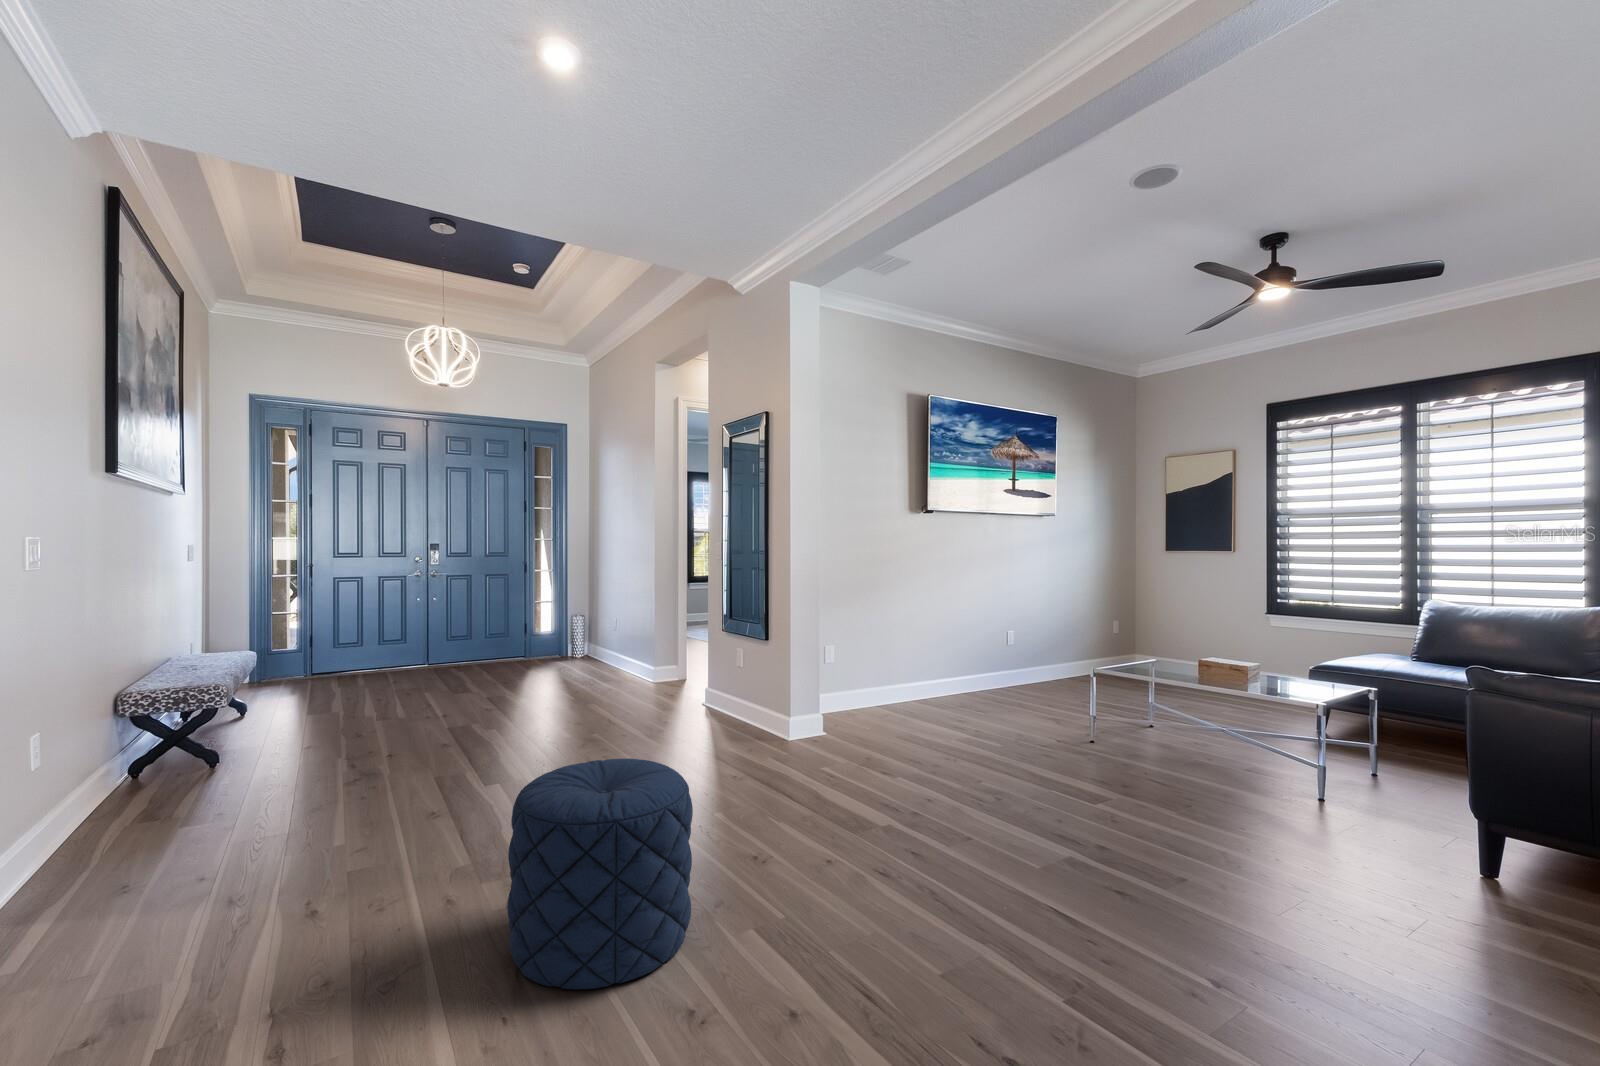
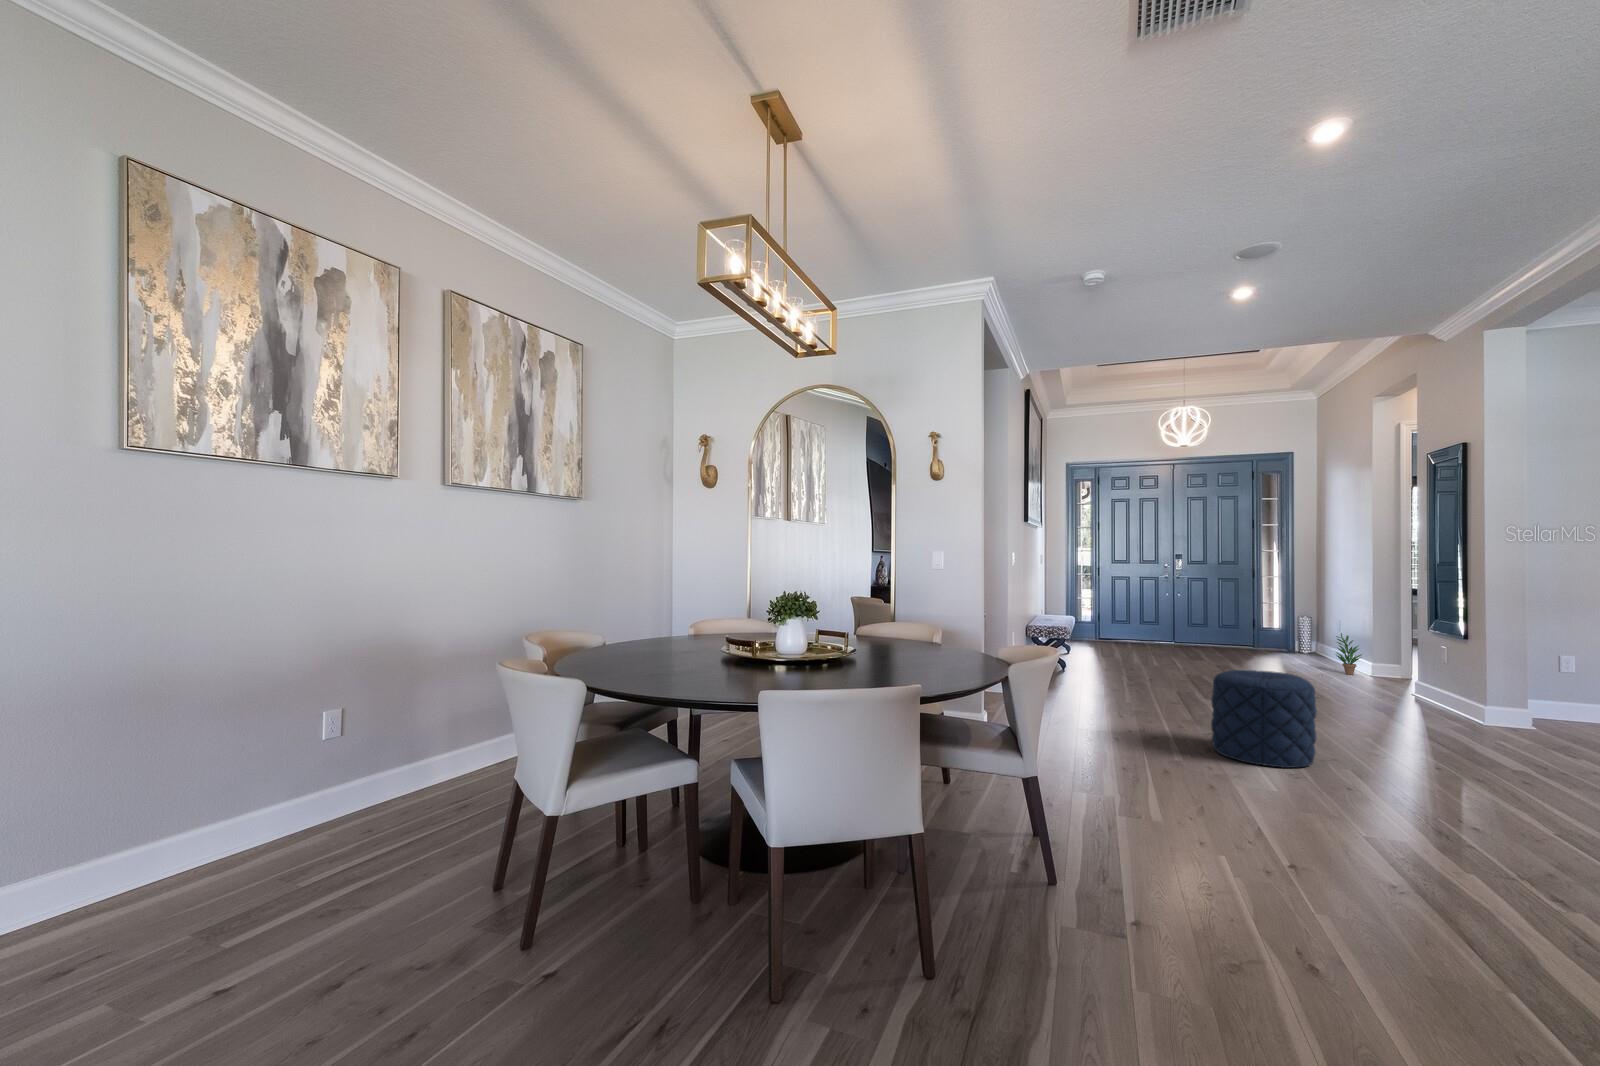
potted plant: none [618,634,647,683] -> present [1336,633,1362,675]

